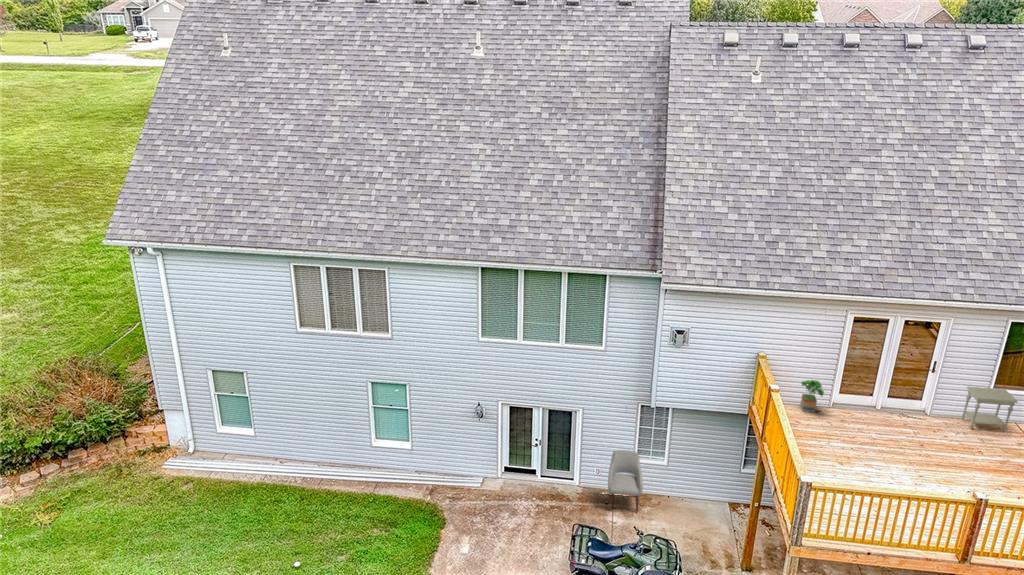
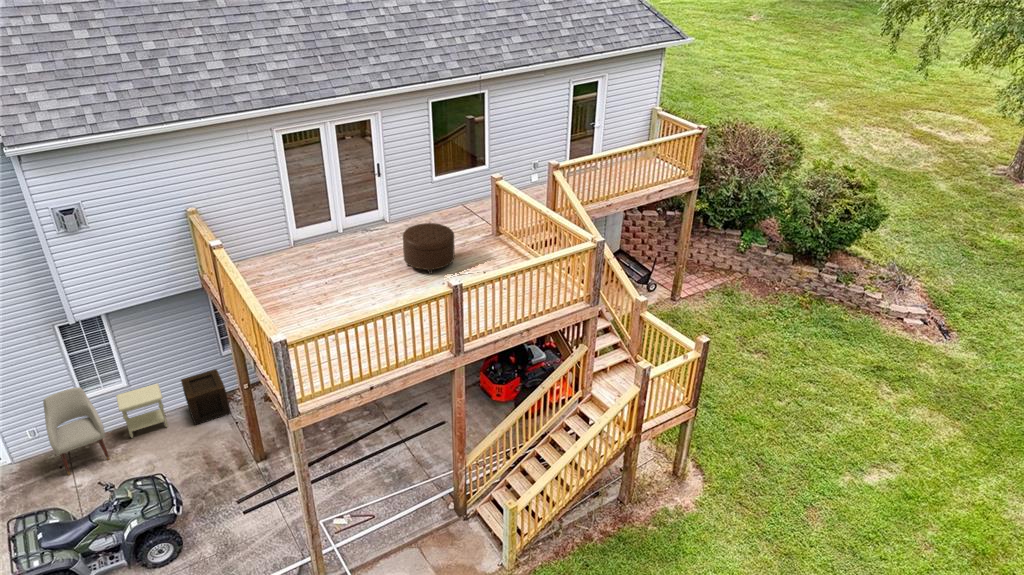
potted tree: present [800,380,824,413] -> none [248,220,279,262]
side table: present [962,386,1018,432] -> present [116,384,168,438]
ottoman: none [936,429,998,481] -> present [403,223,455,274]
wooden crate: none [701,477,735,522] -> present [181,369,231,425]

